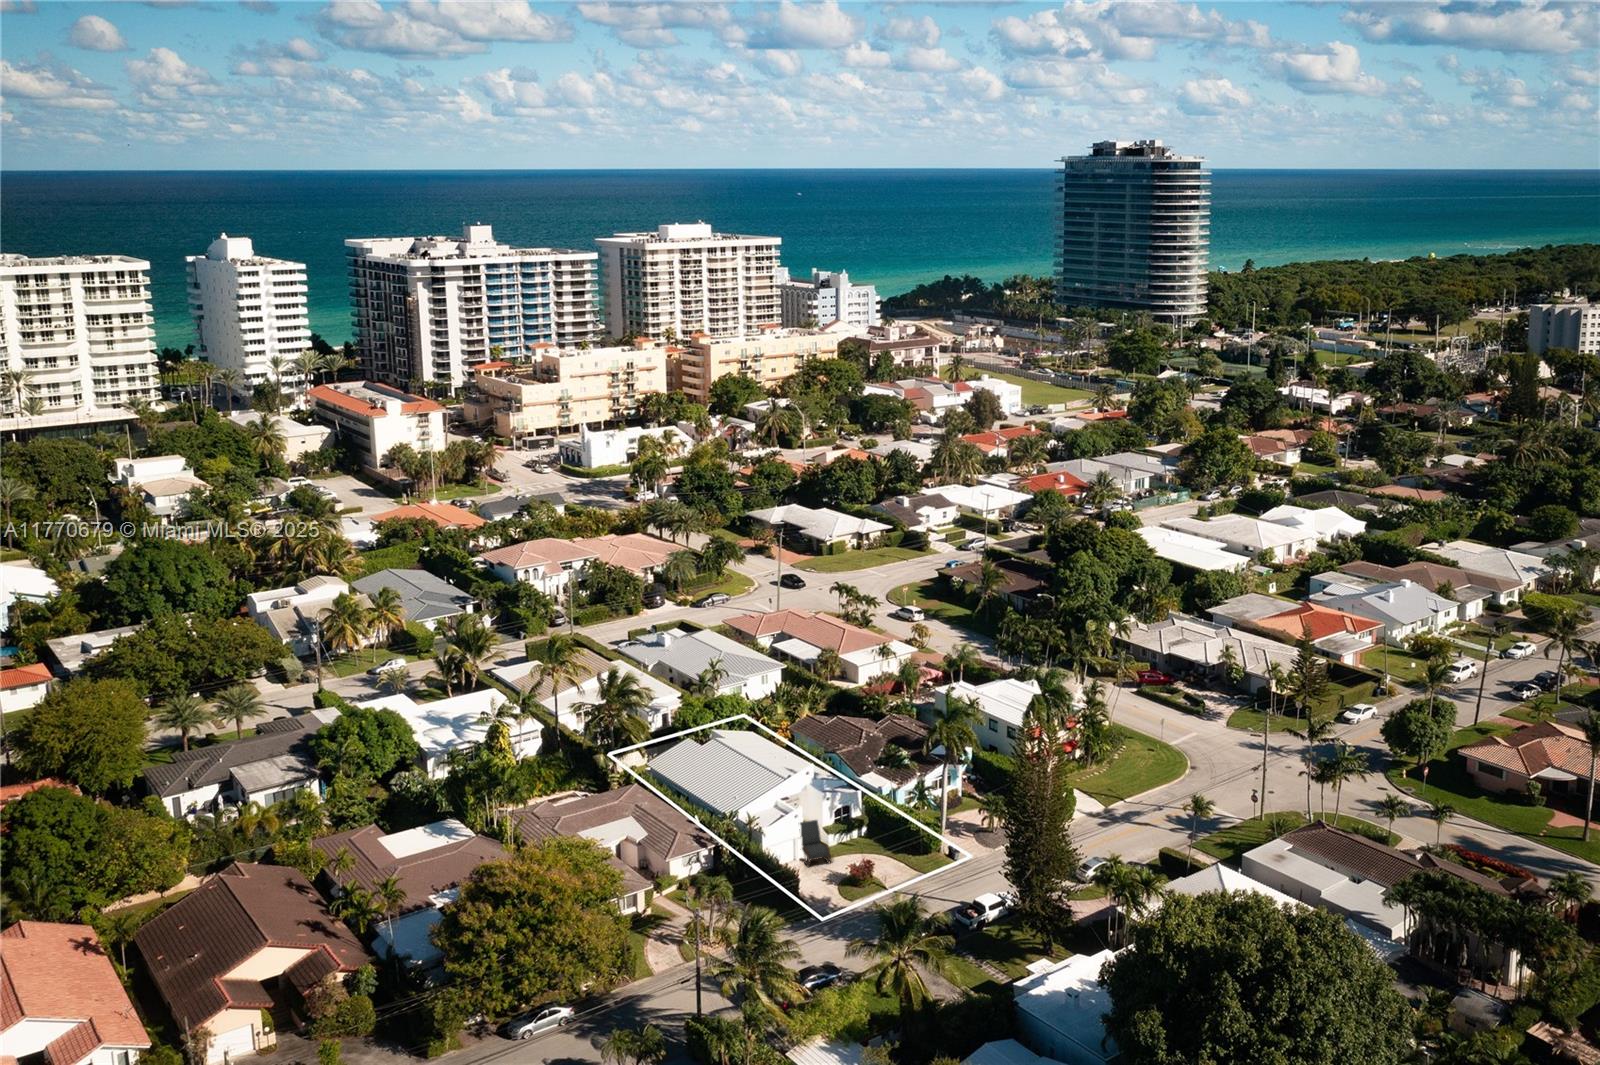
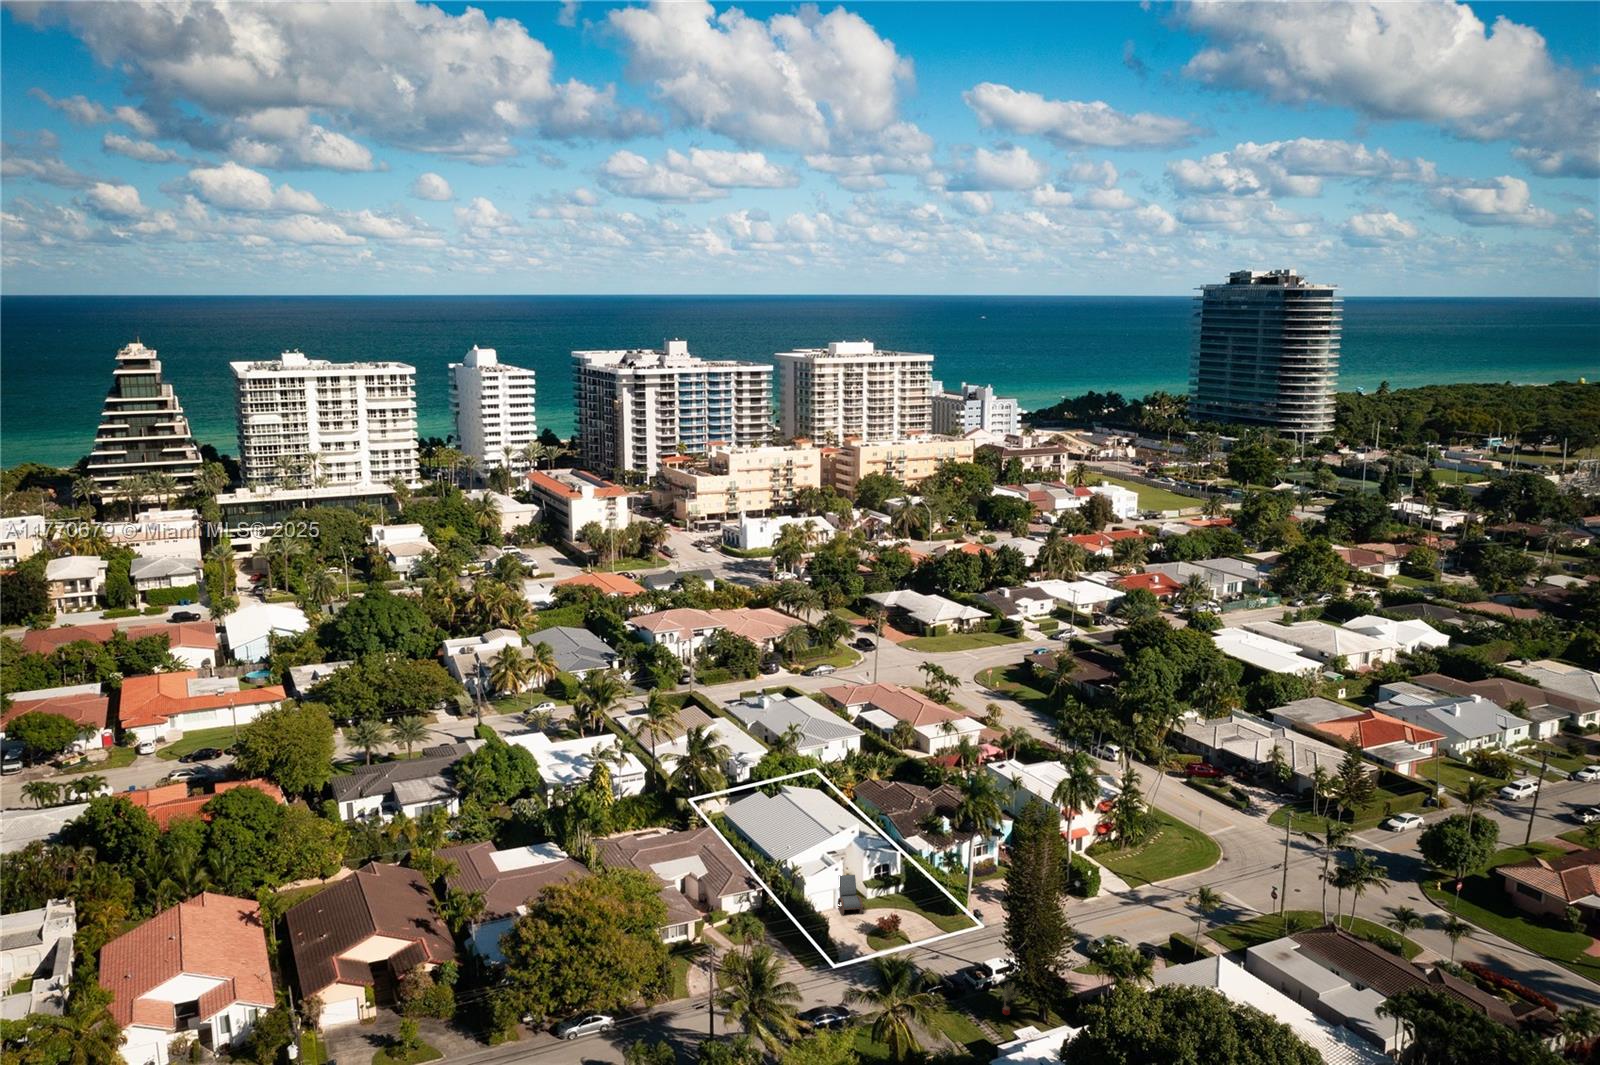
potted tree: none [1012,917,1042,956] -> present [997,982,1018,1015]

